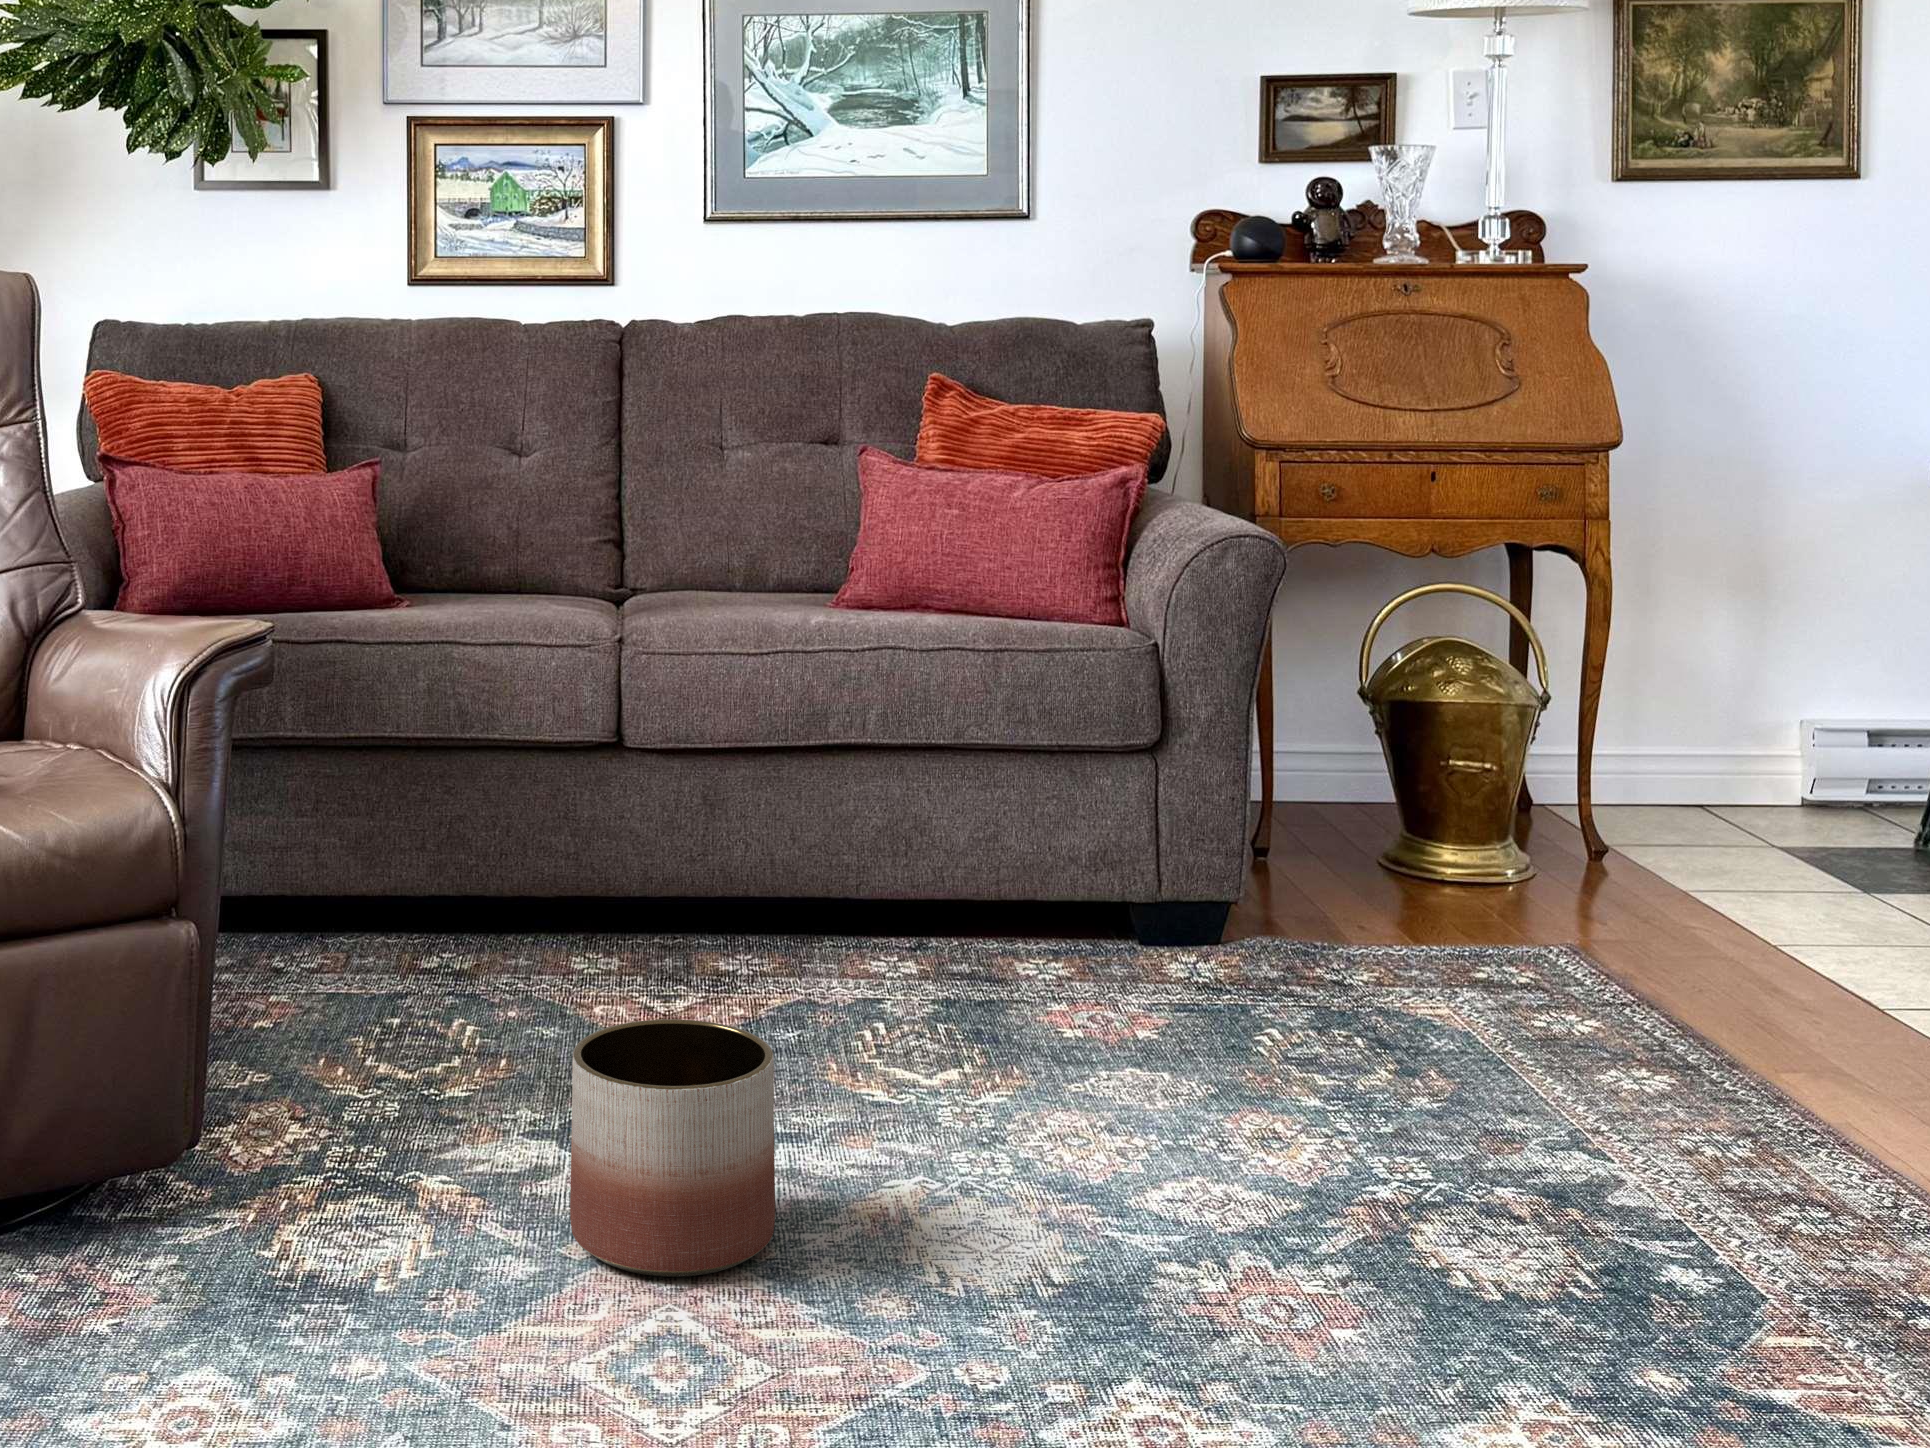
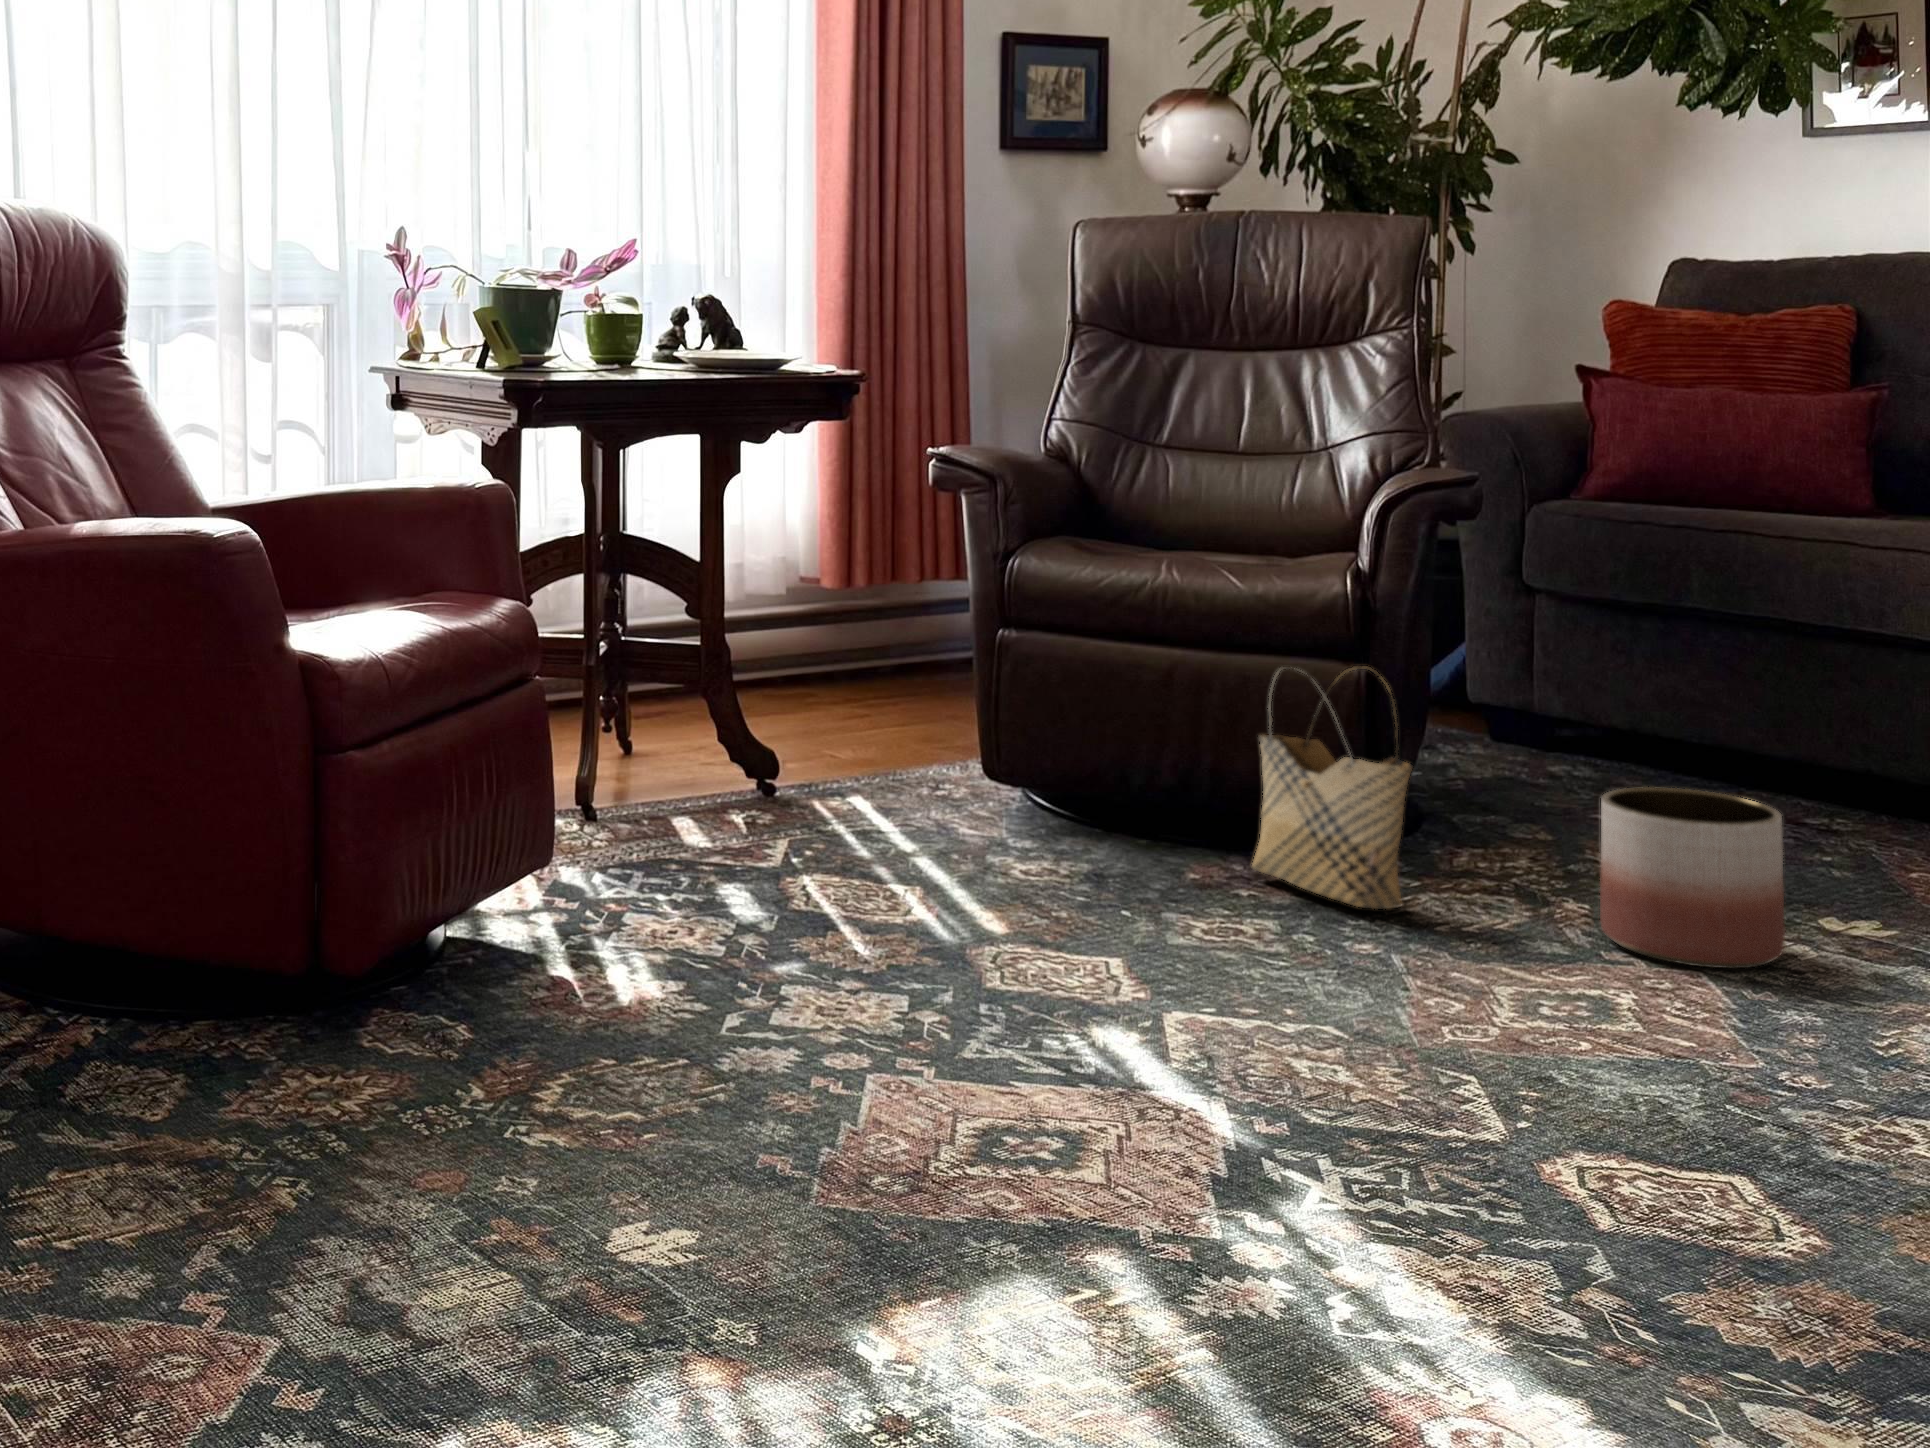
woven basket: none [112,951,373,1343] -> present [1252,666,1412,909]

